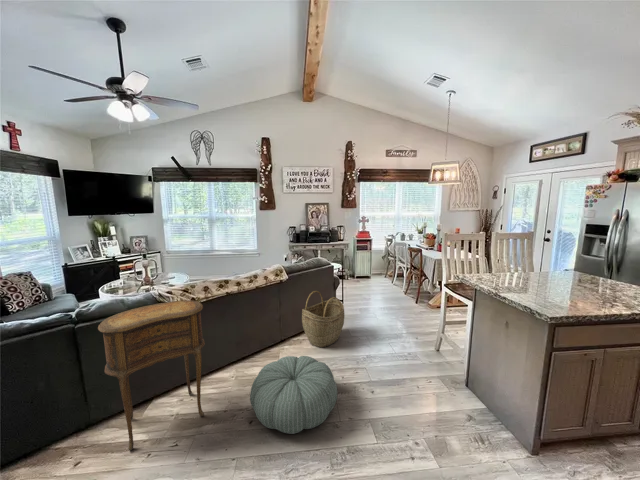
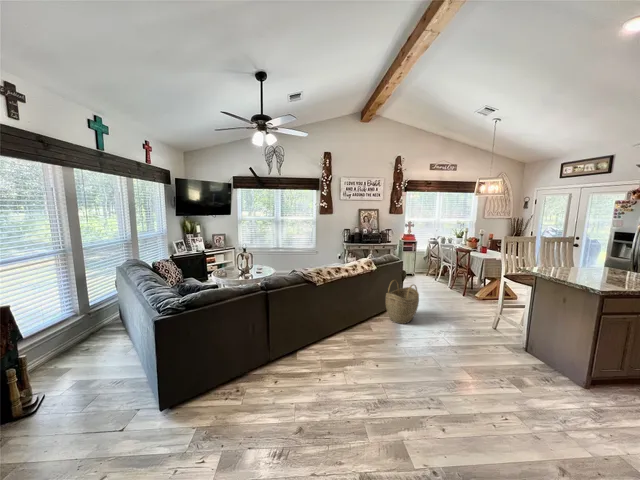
side table: present [98,300,205,450] -> none [286,279,344,379]
pouf: present [250,356,337,434] -> none [374,325,440,373]

